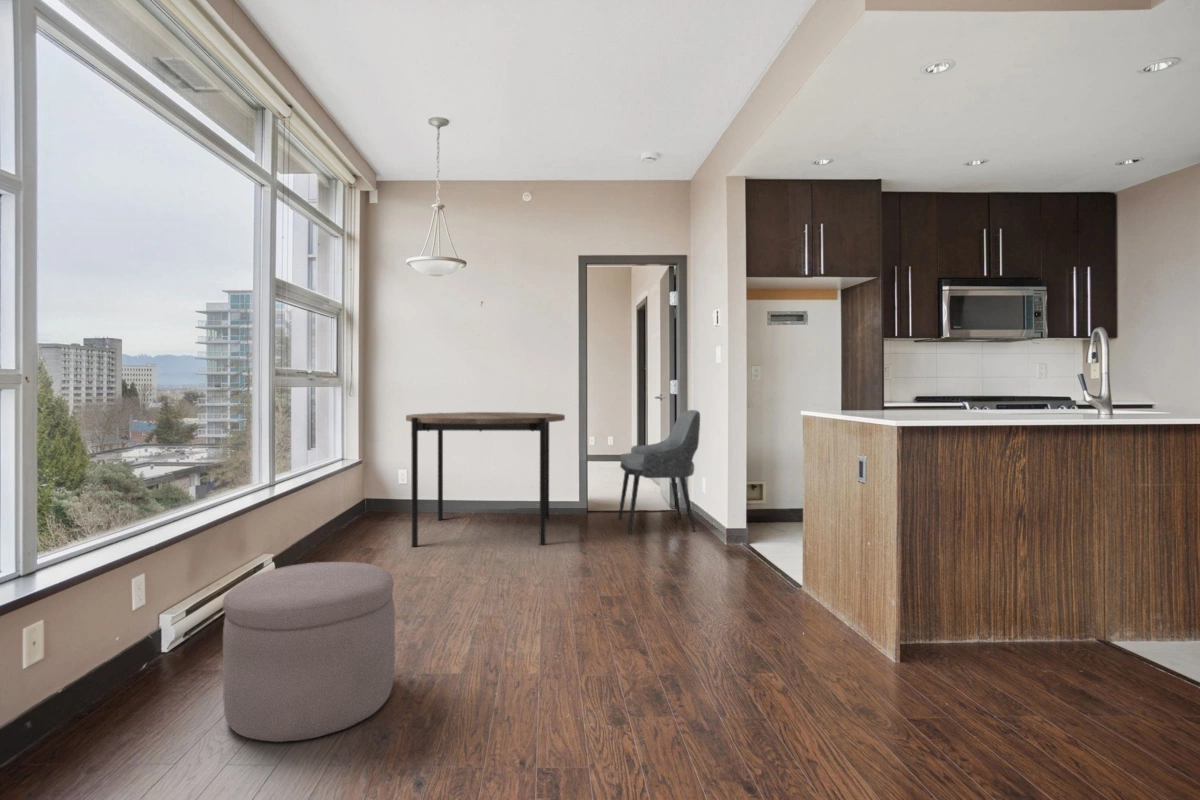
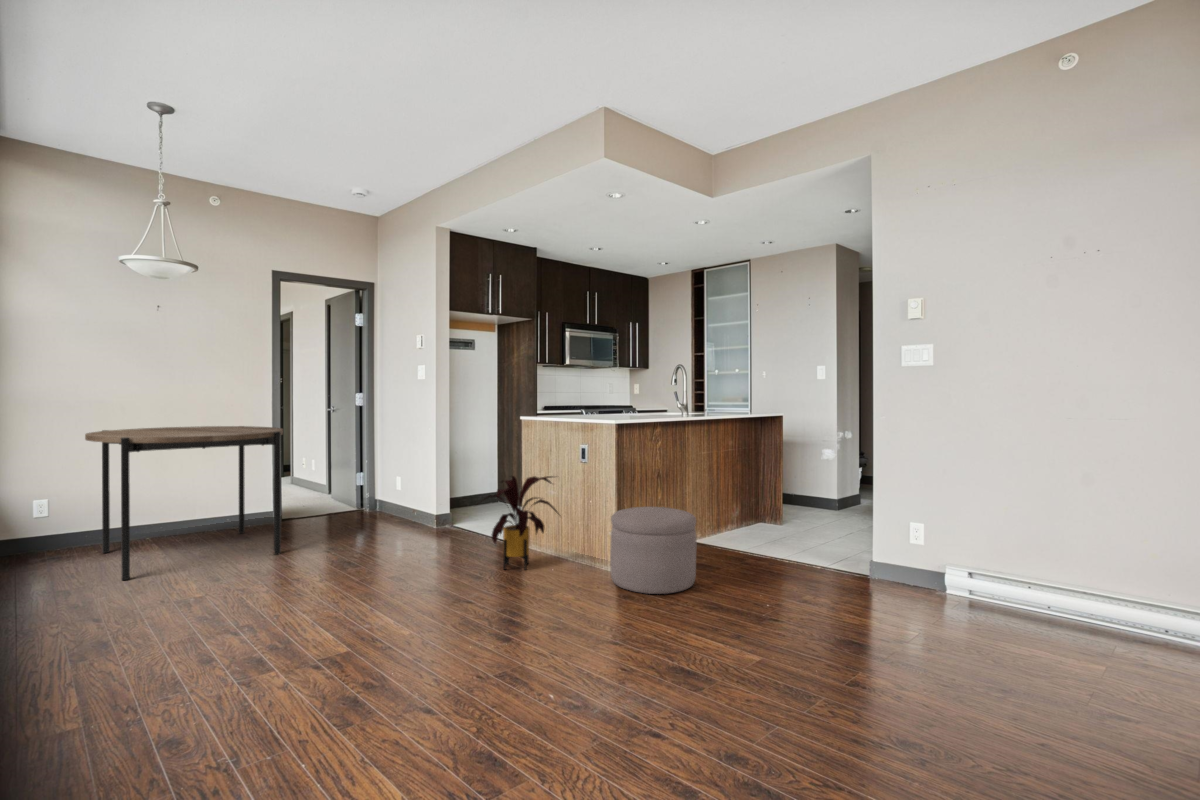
dining chair: present [619,410,700,534] -> none [319,419,403,533]
house plant: none [697,486,826,625] -> present [485,476,558,570]
ottoman: present [223,562,395,742] -> present [610,507,696,594]

